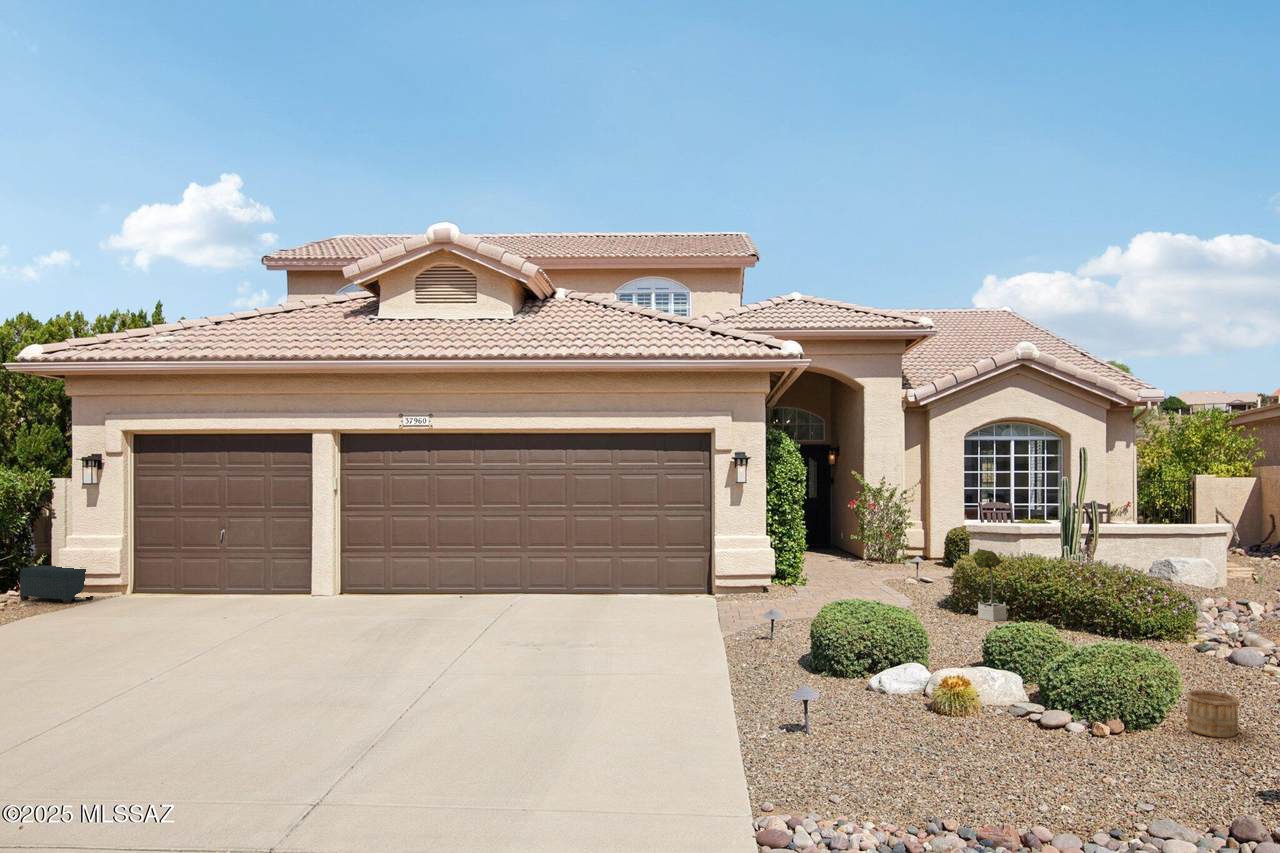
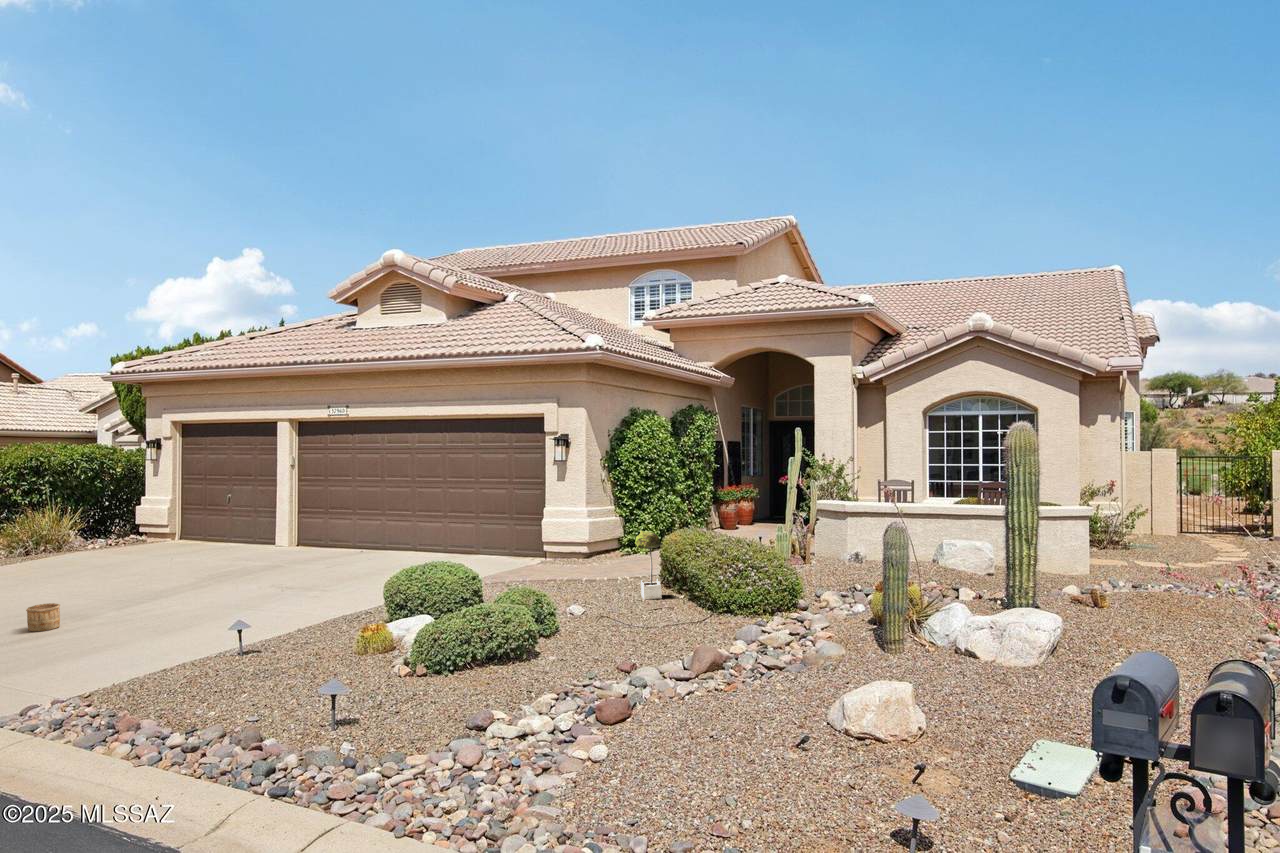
bench: present [20,565,94,604] -> none [110,517,148,545]
wooden bucket: present [1186,690,1240,738] -> present [26,603,60,631]

